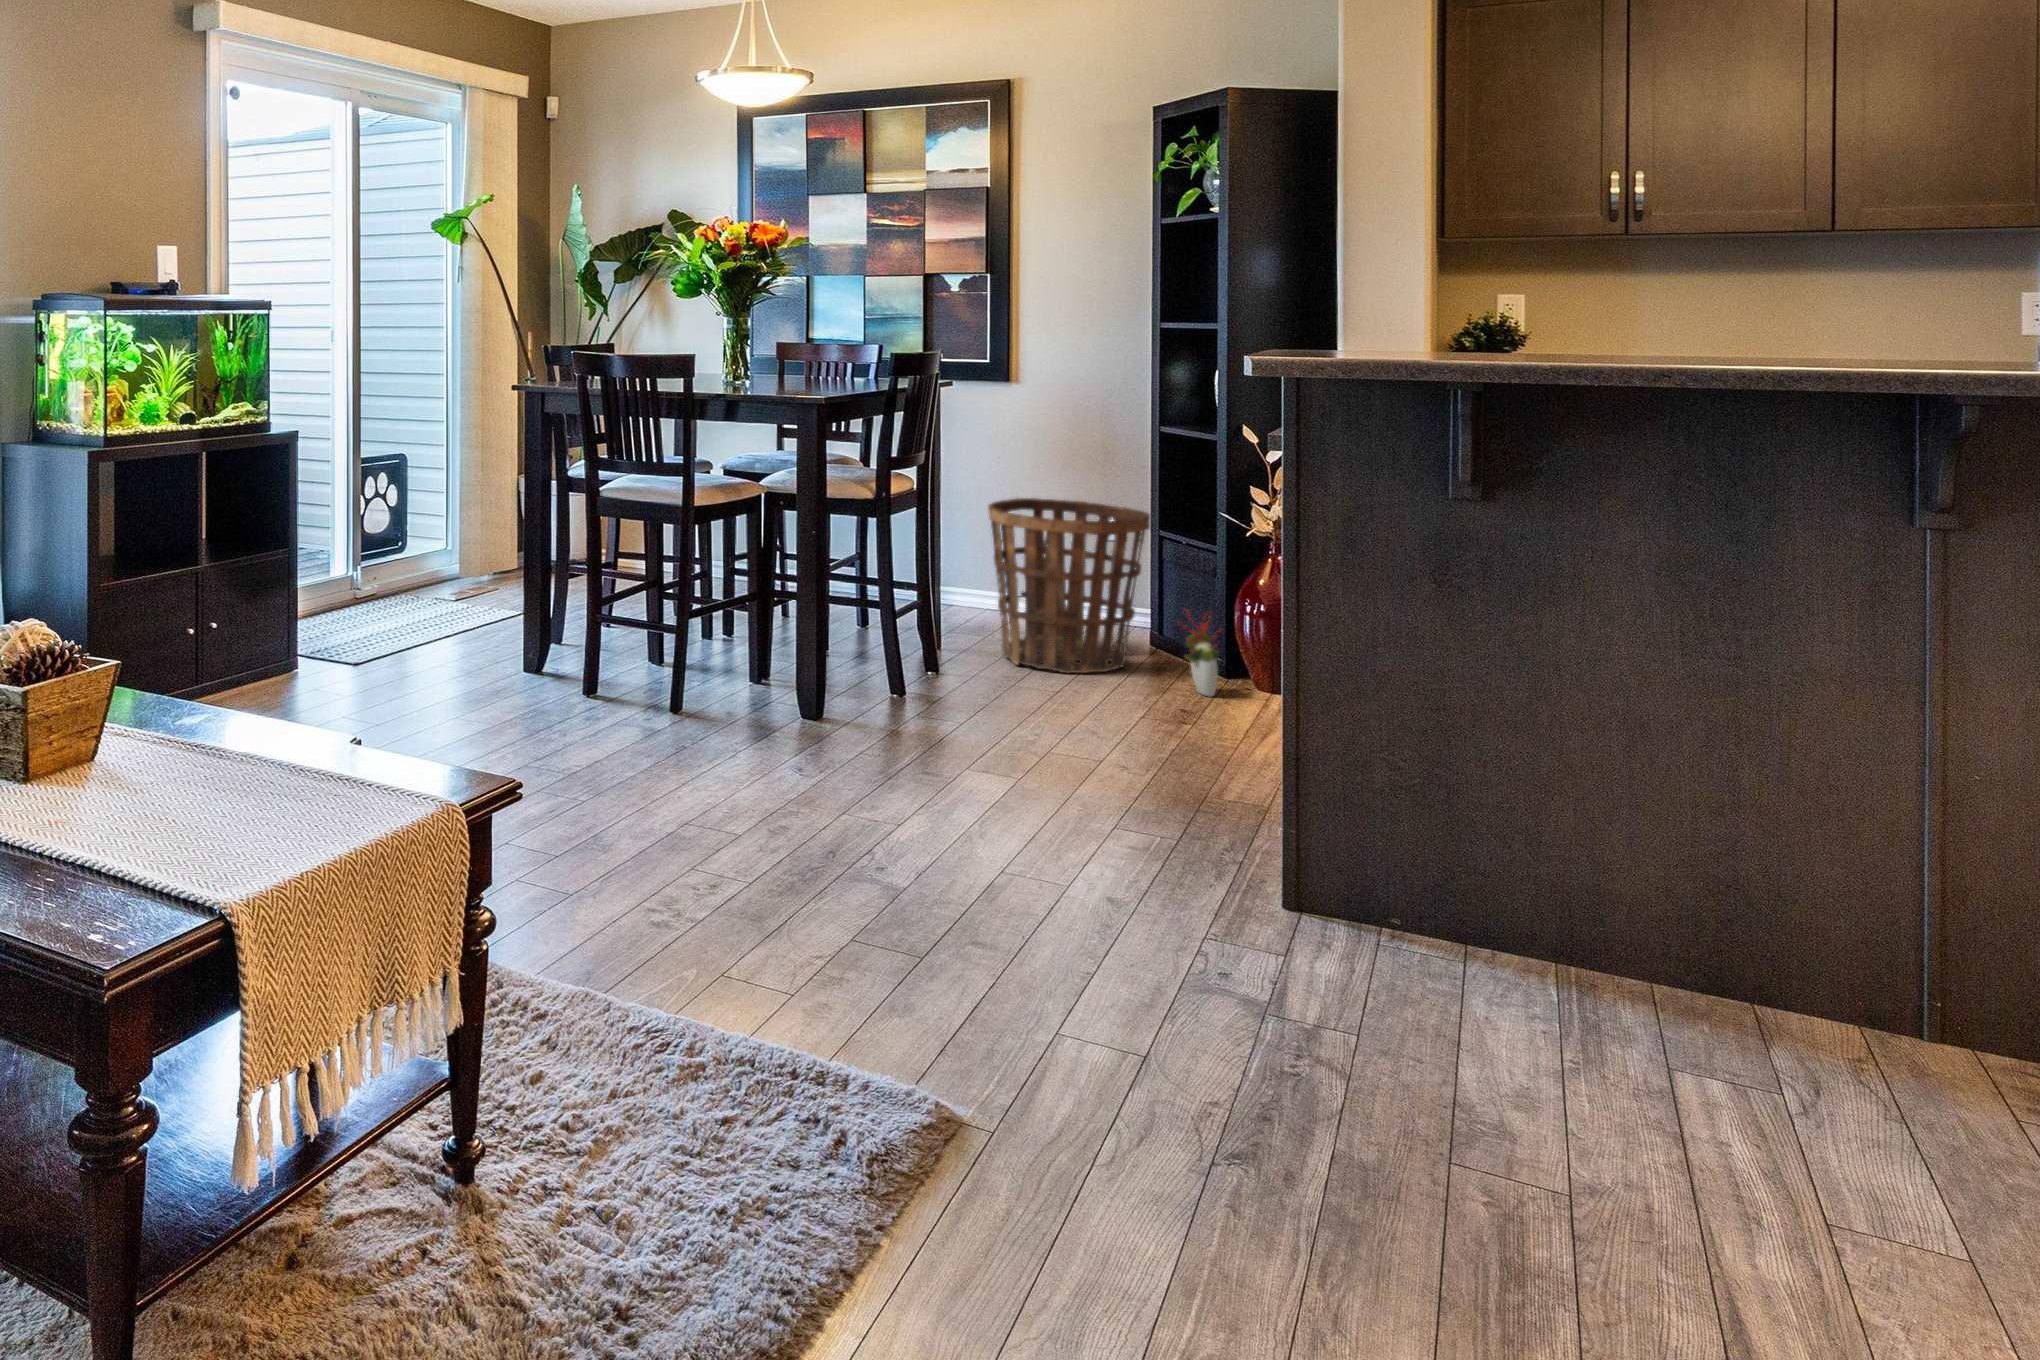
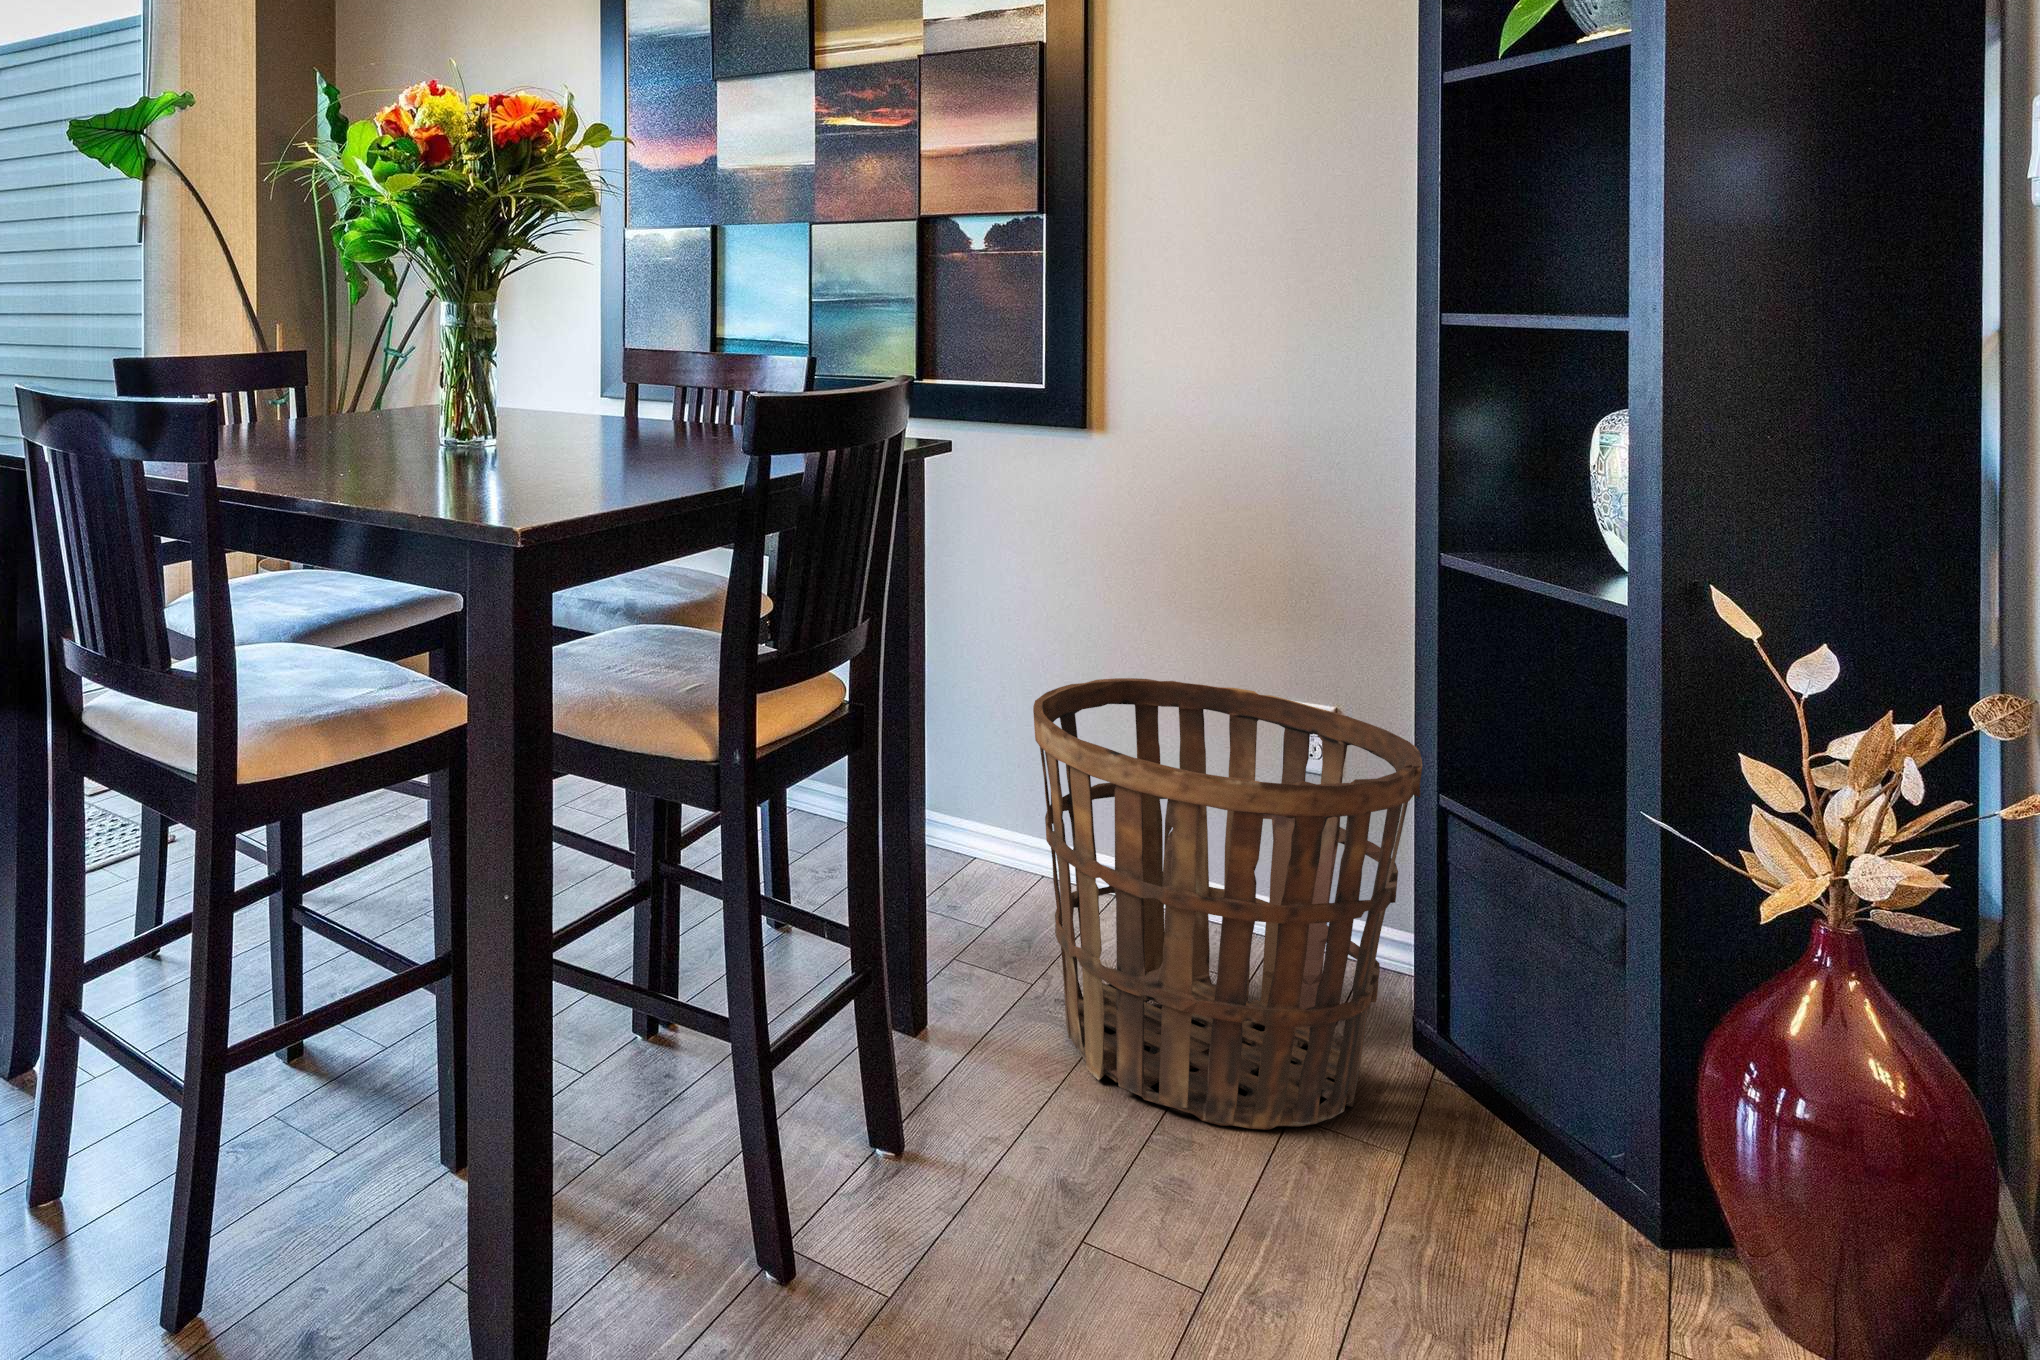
decorative plant: present [1184,610,1221,697] -> none [1518,1043,1651,1288]

